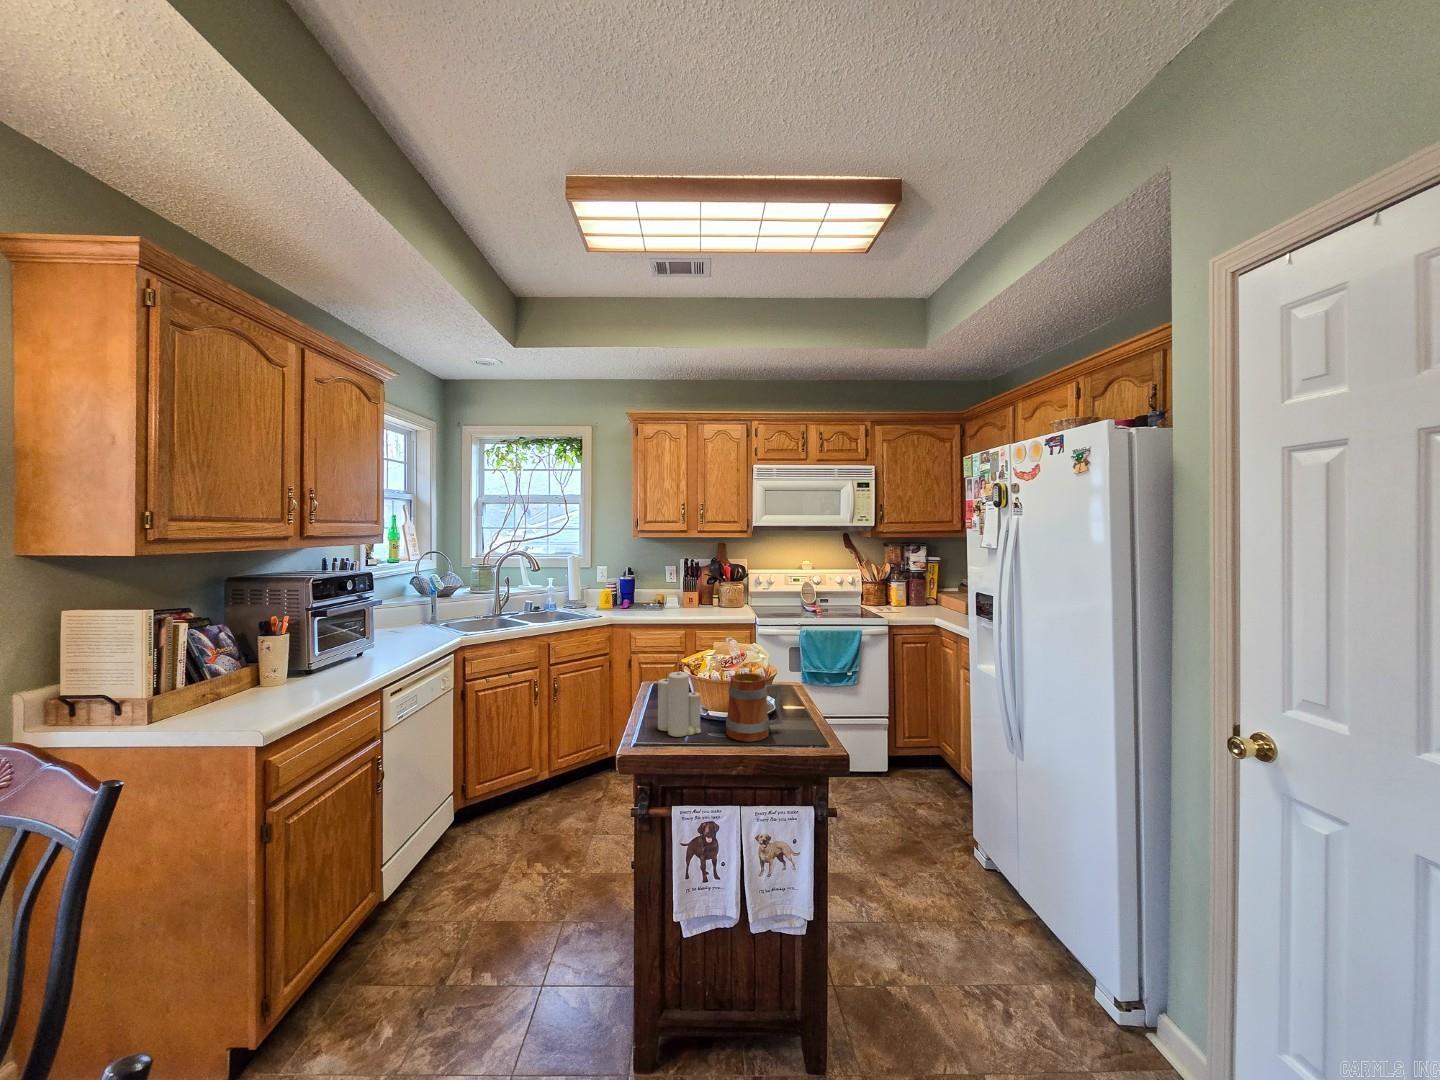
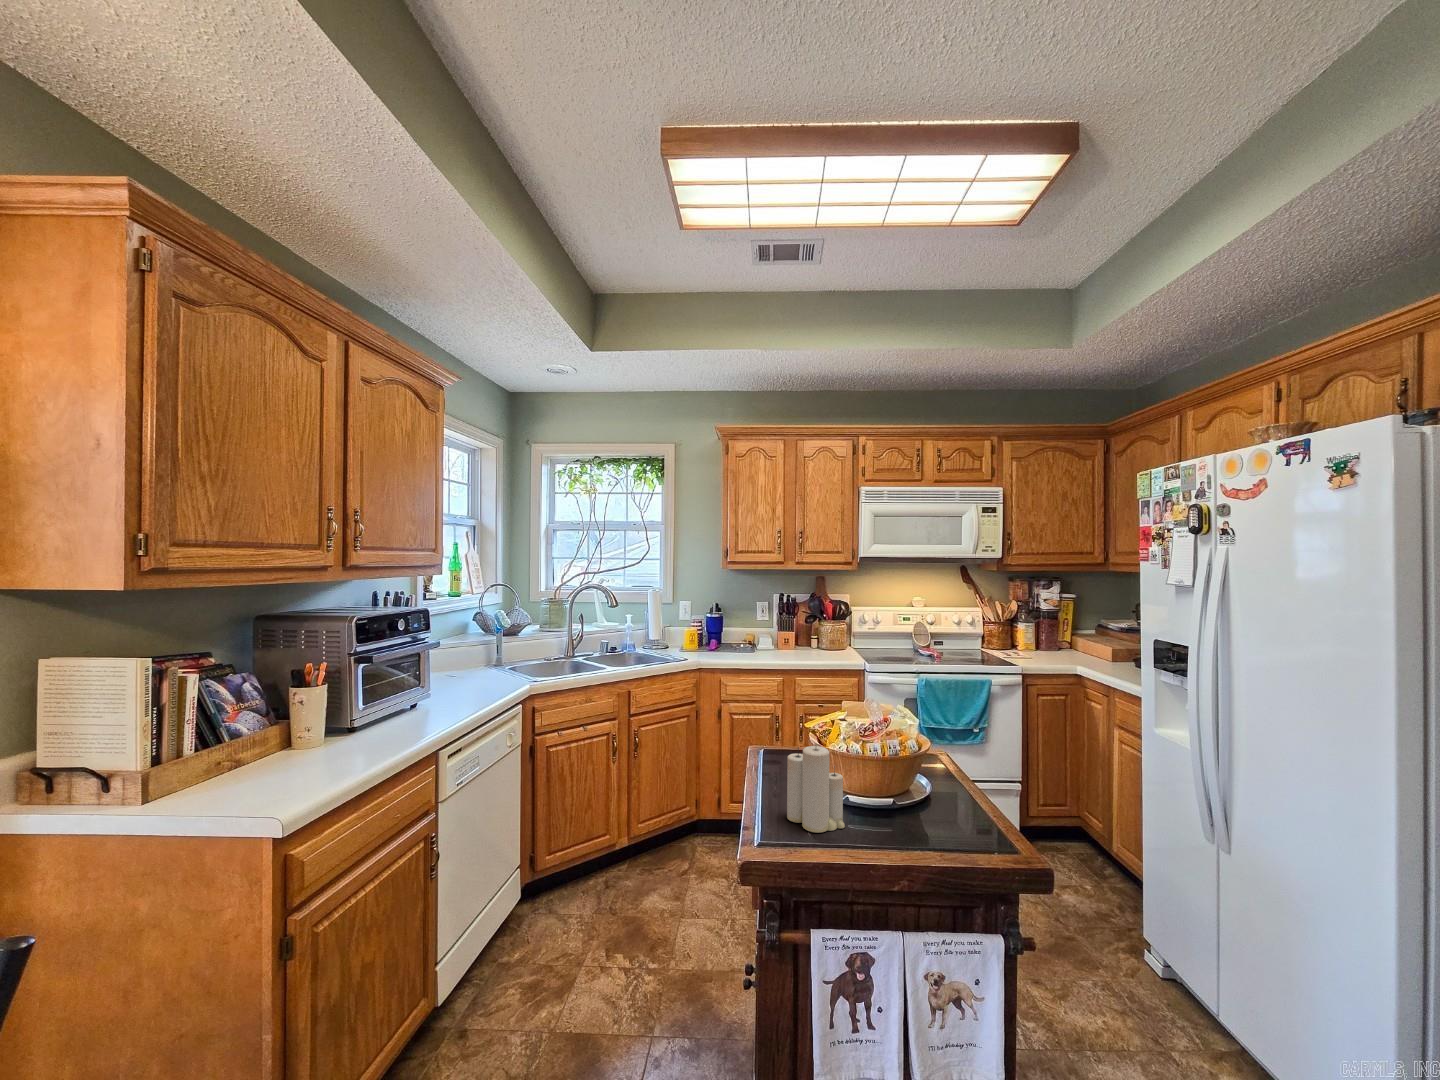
mug: present [726,673,783,742] -> none [879,750,955,846]

